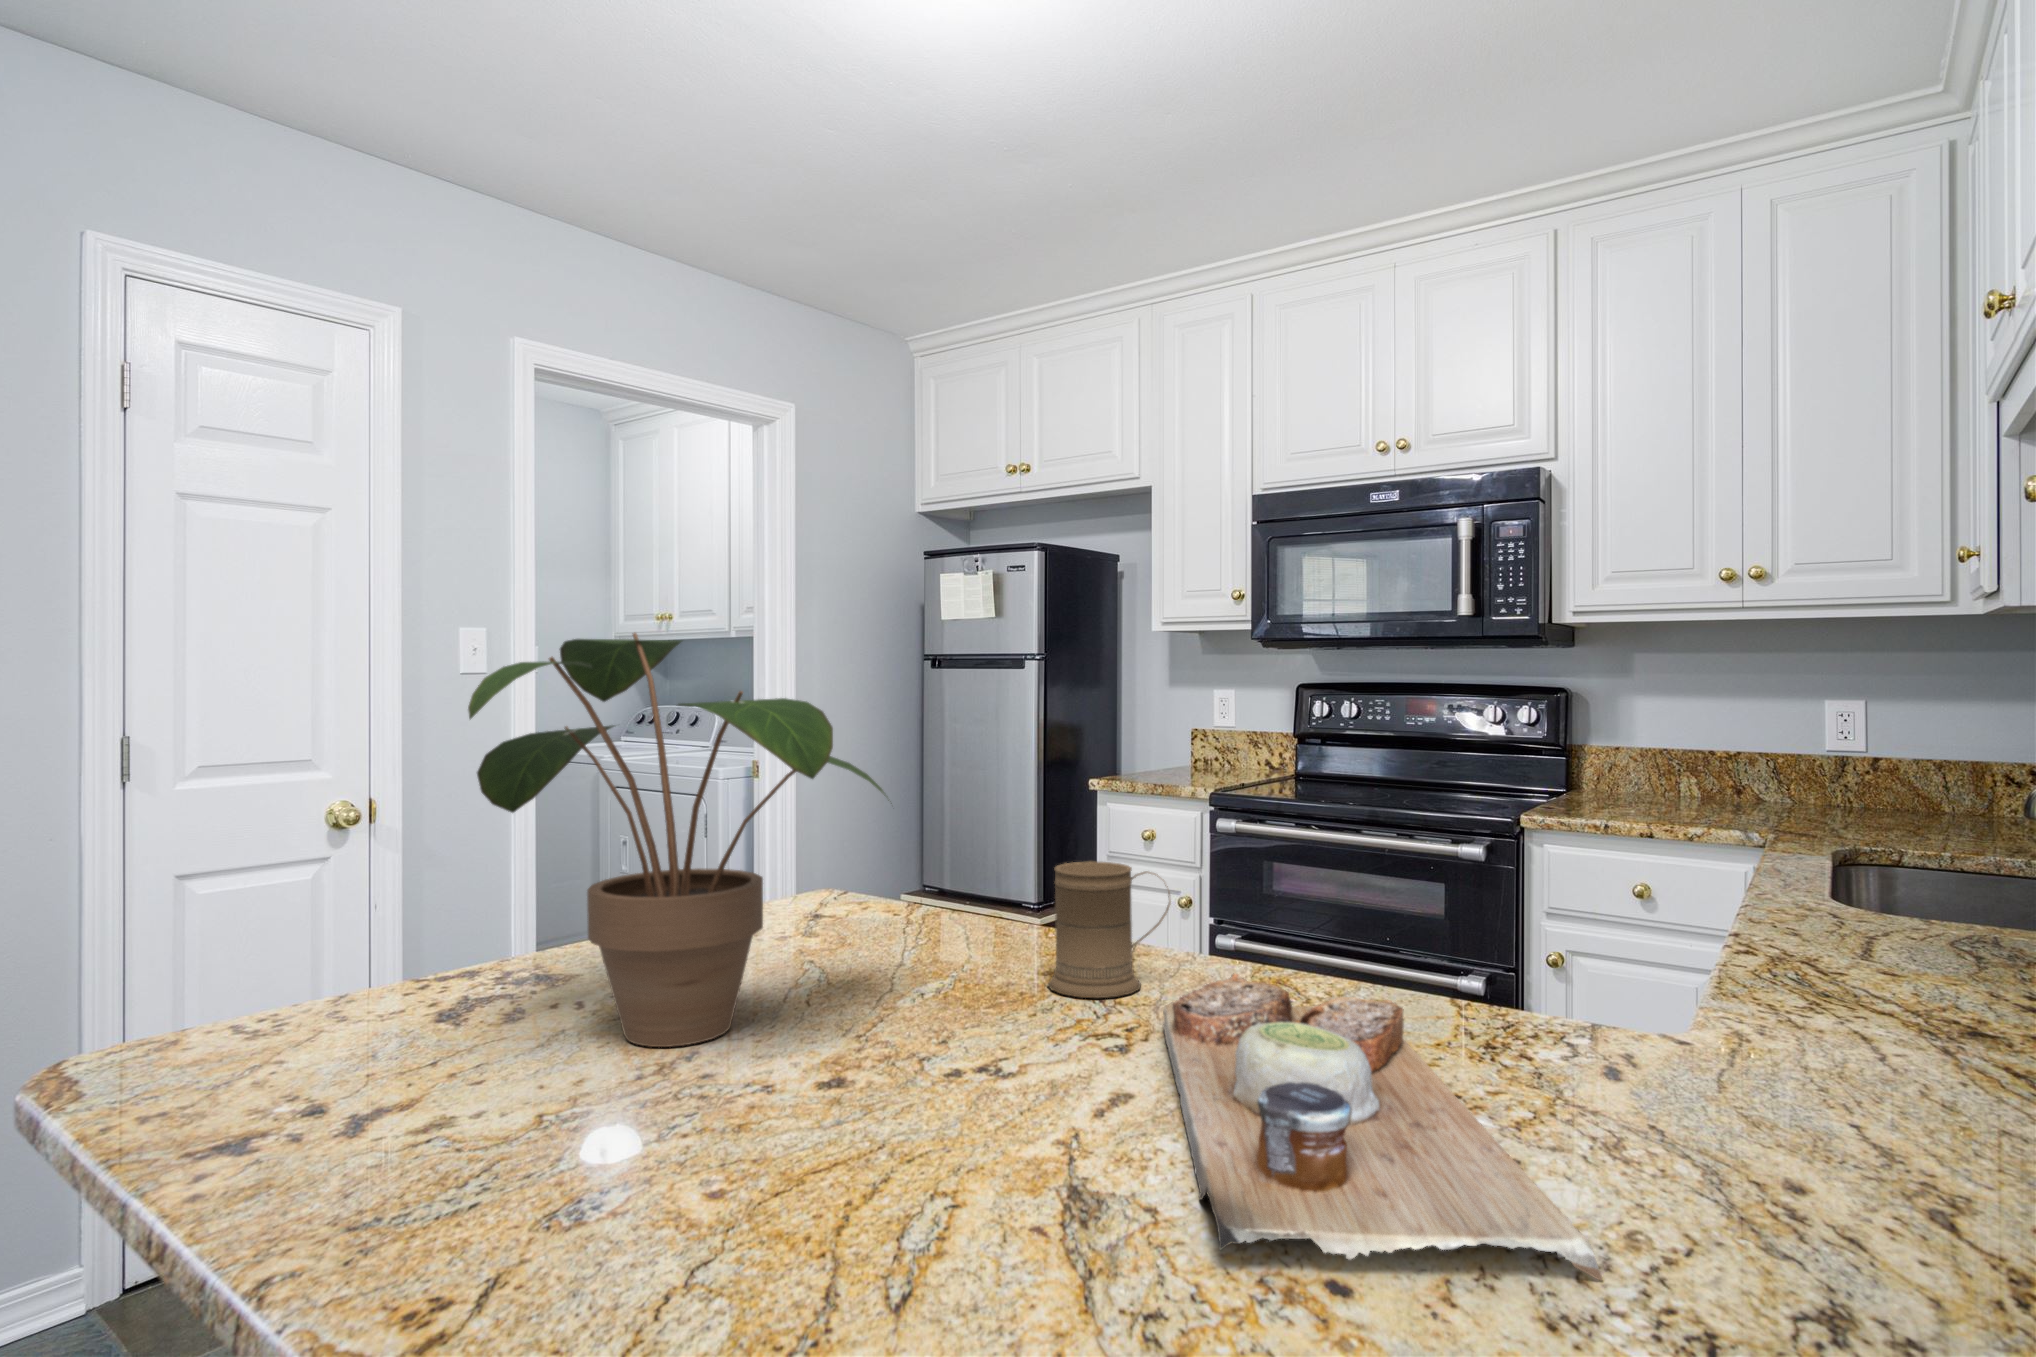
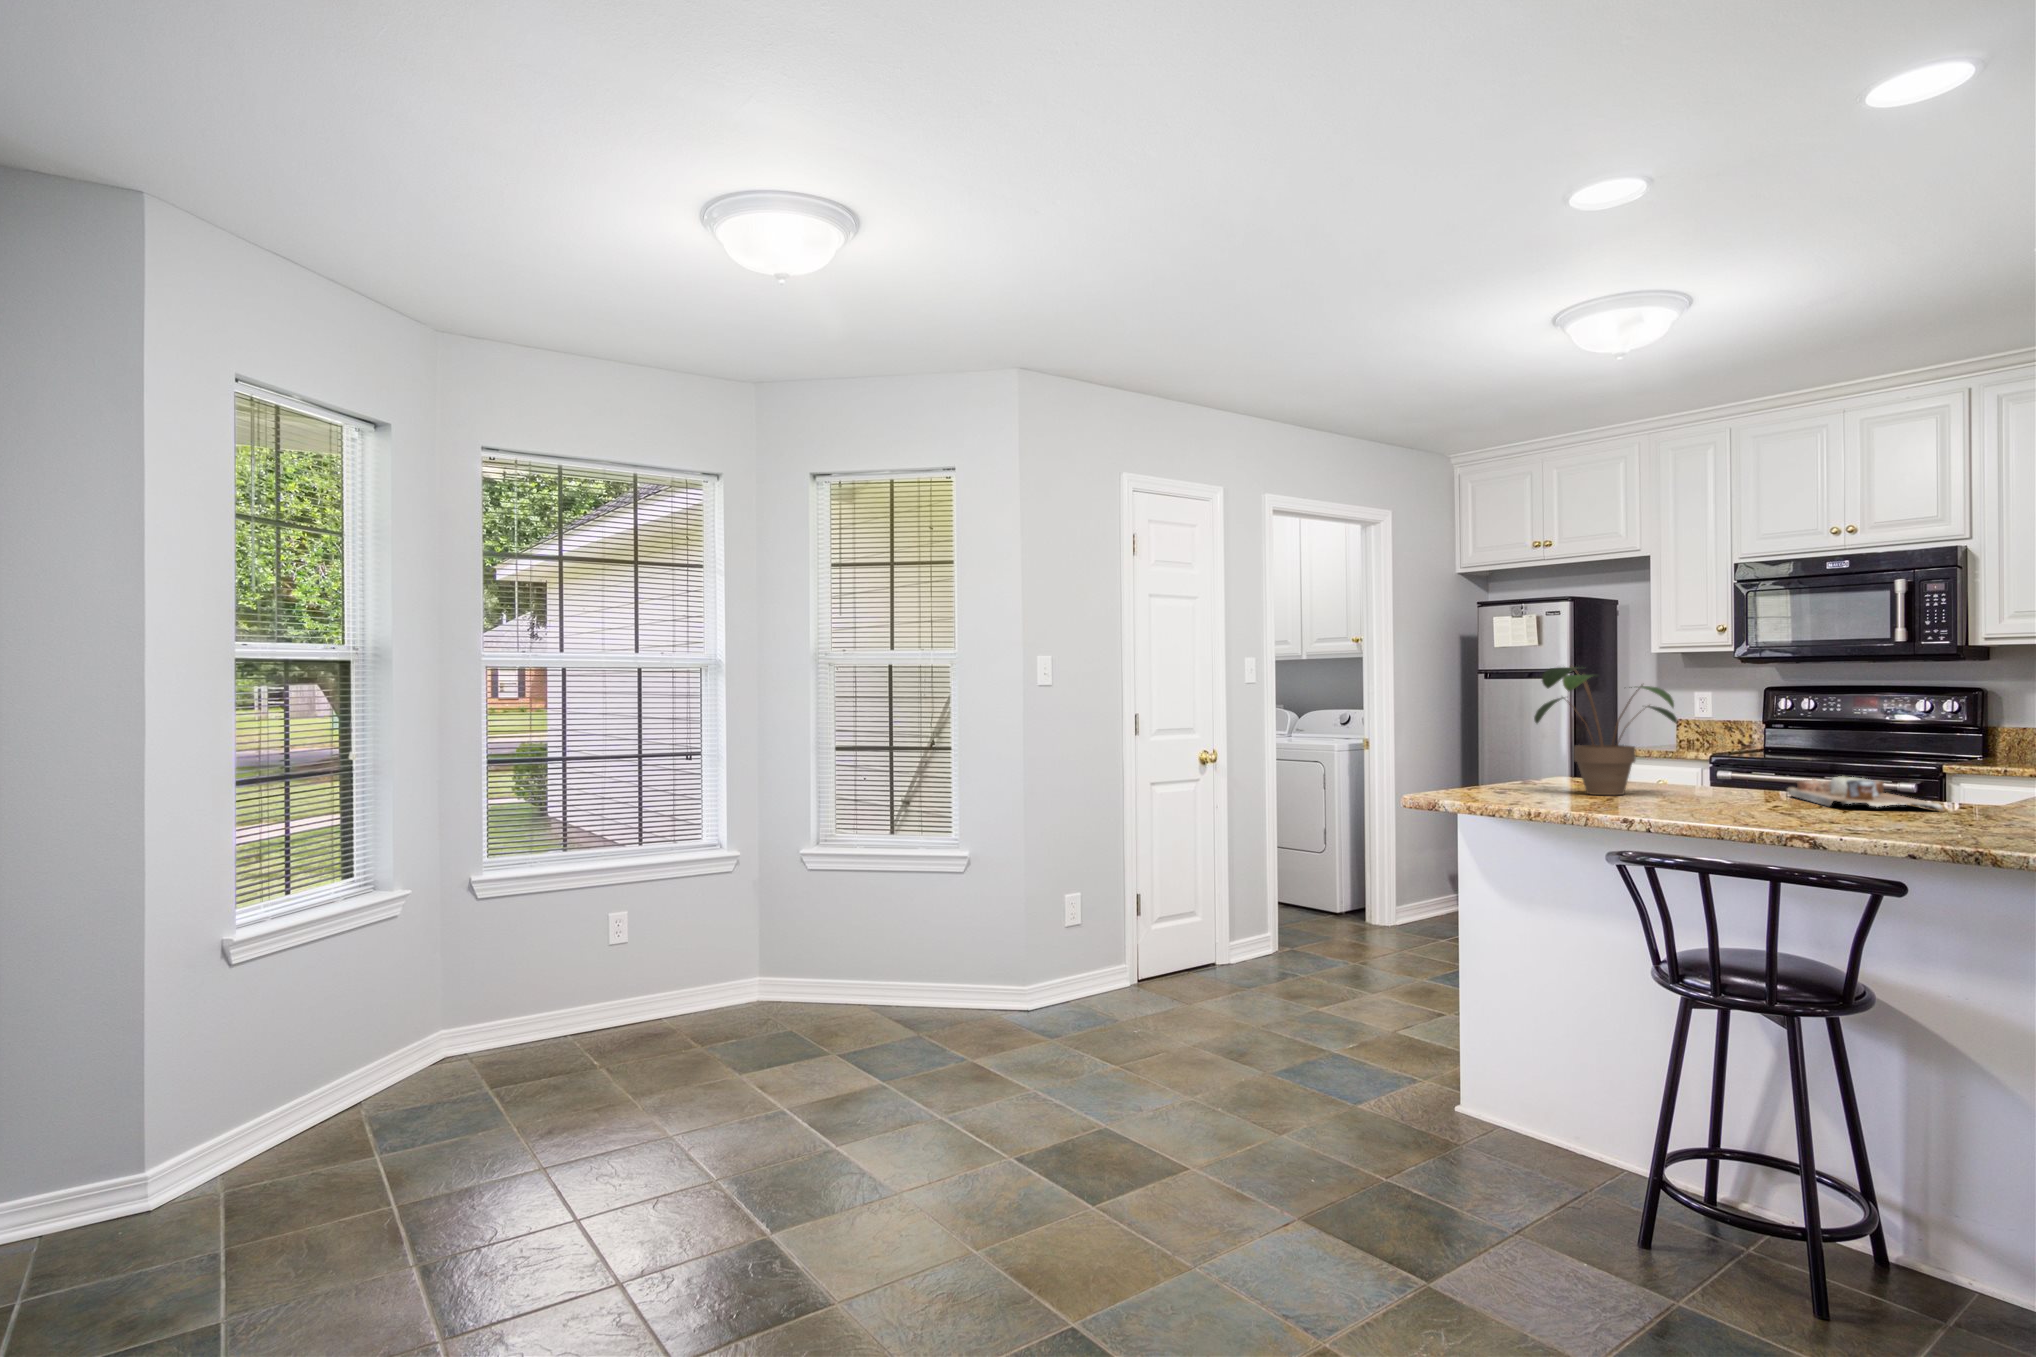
mug: present [1048,861,1171,998] -> none [1725,748,1778,793]

